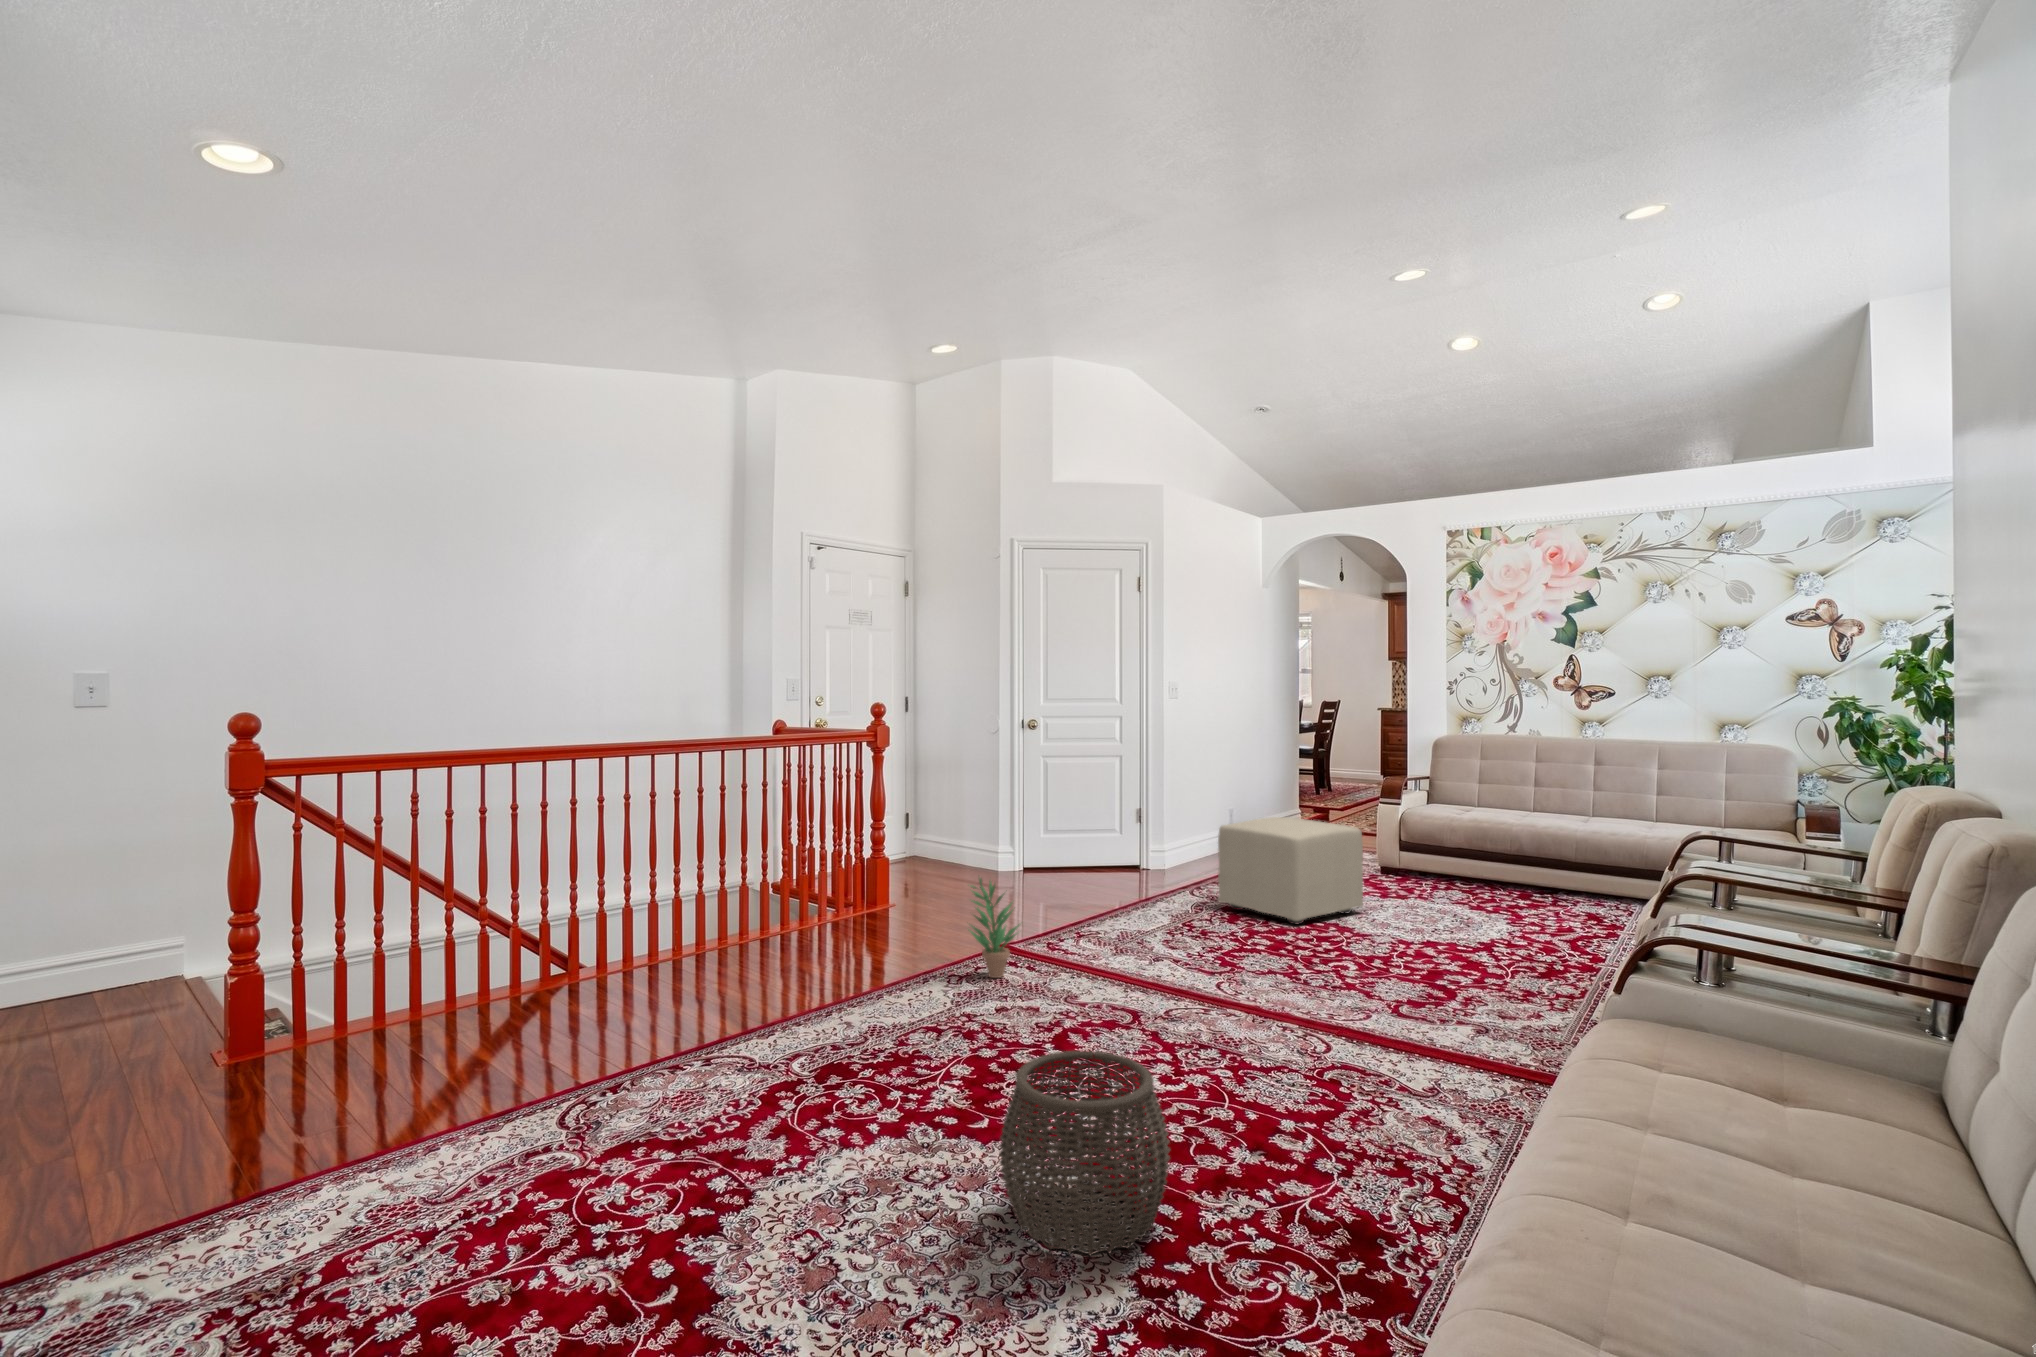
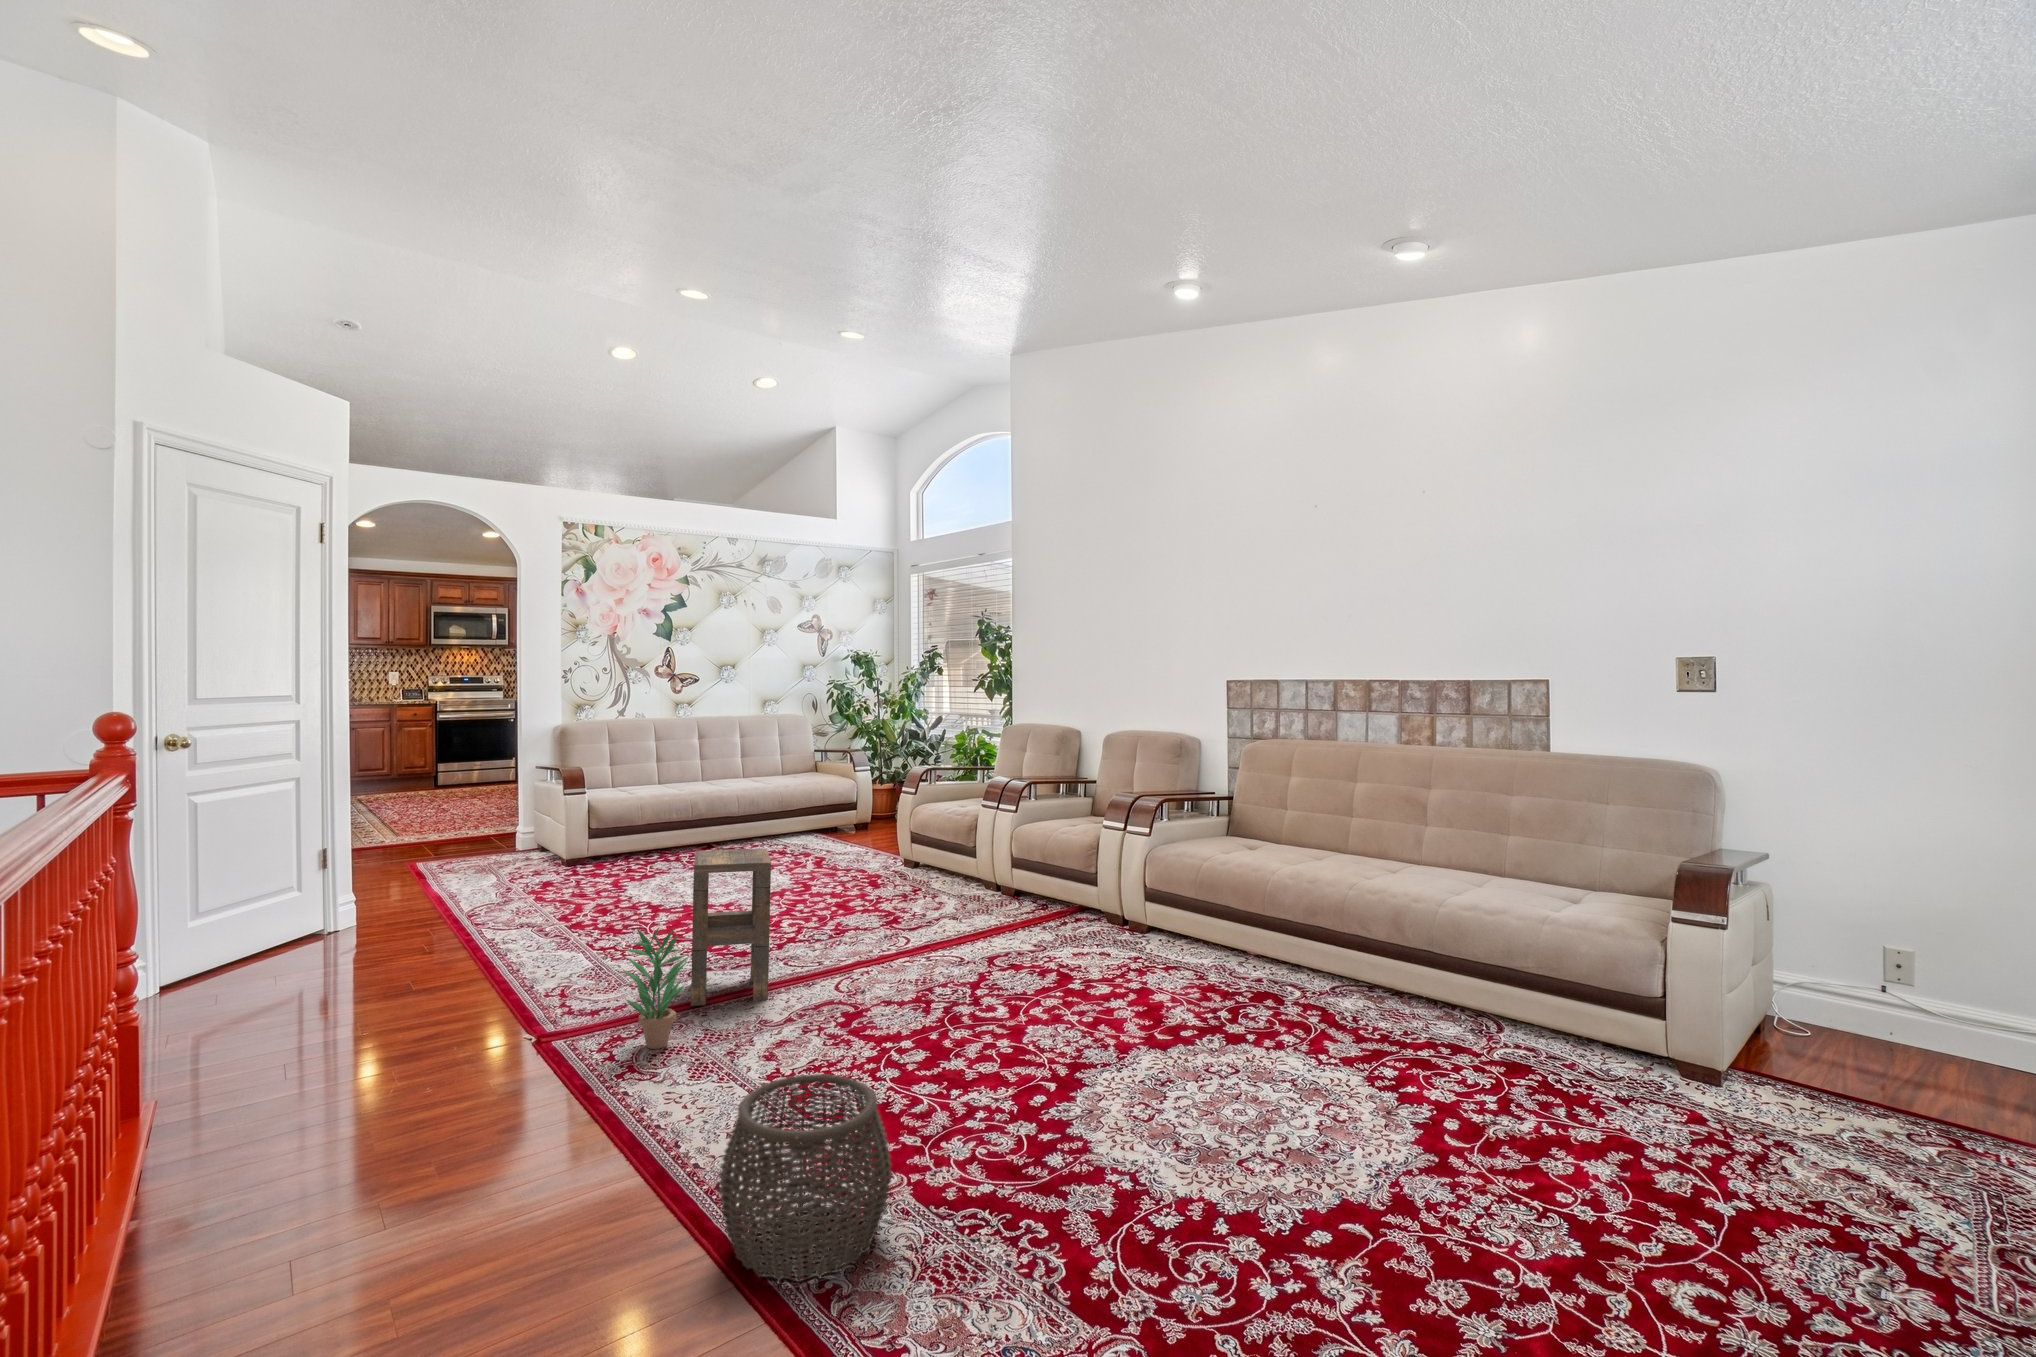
ottoman: present [1218,817,1363,924] -> none [579,815,697,923]
side table: none [1078,837,1172,985] -> present [691,849,771,1006]
woven basket: present [999,1051,1170,1255] -> present [719,1074,892,1282]

